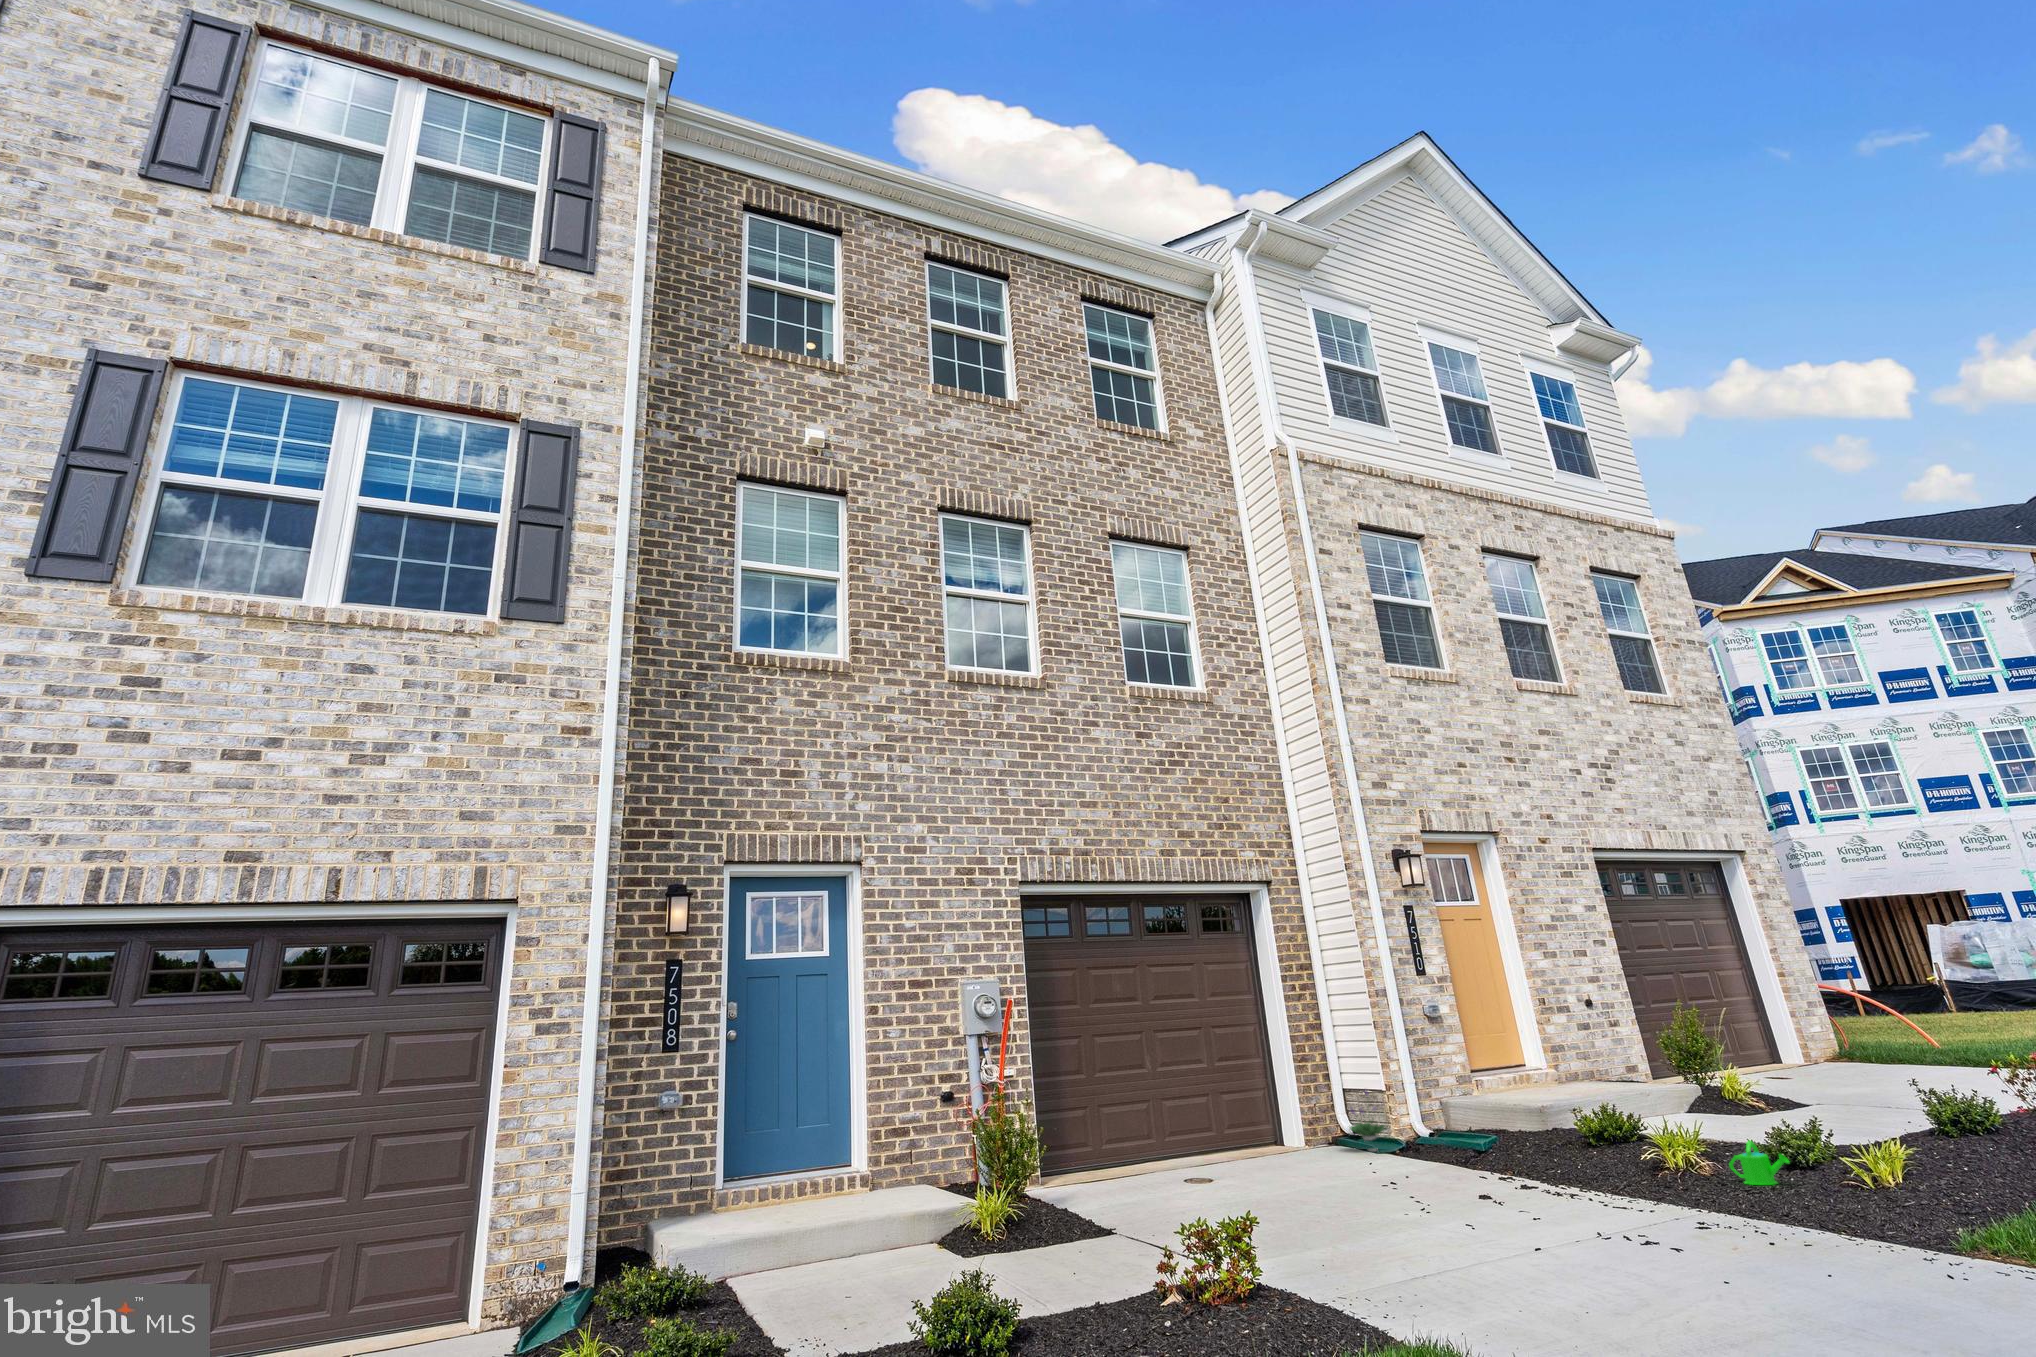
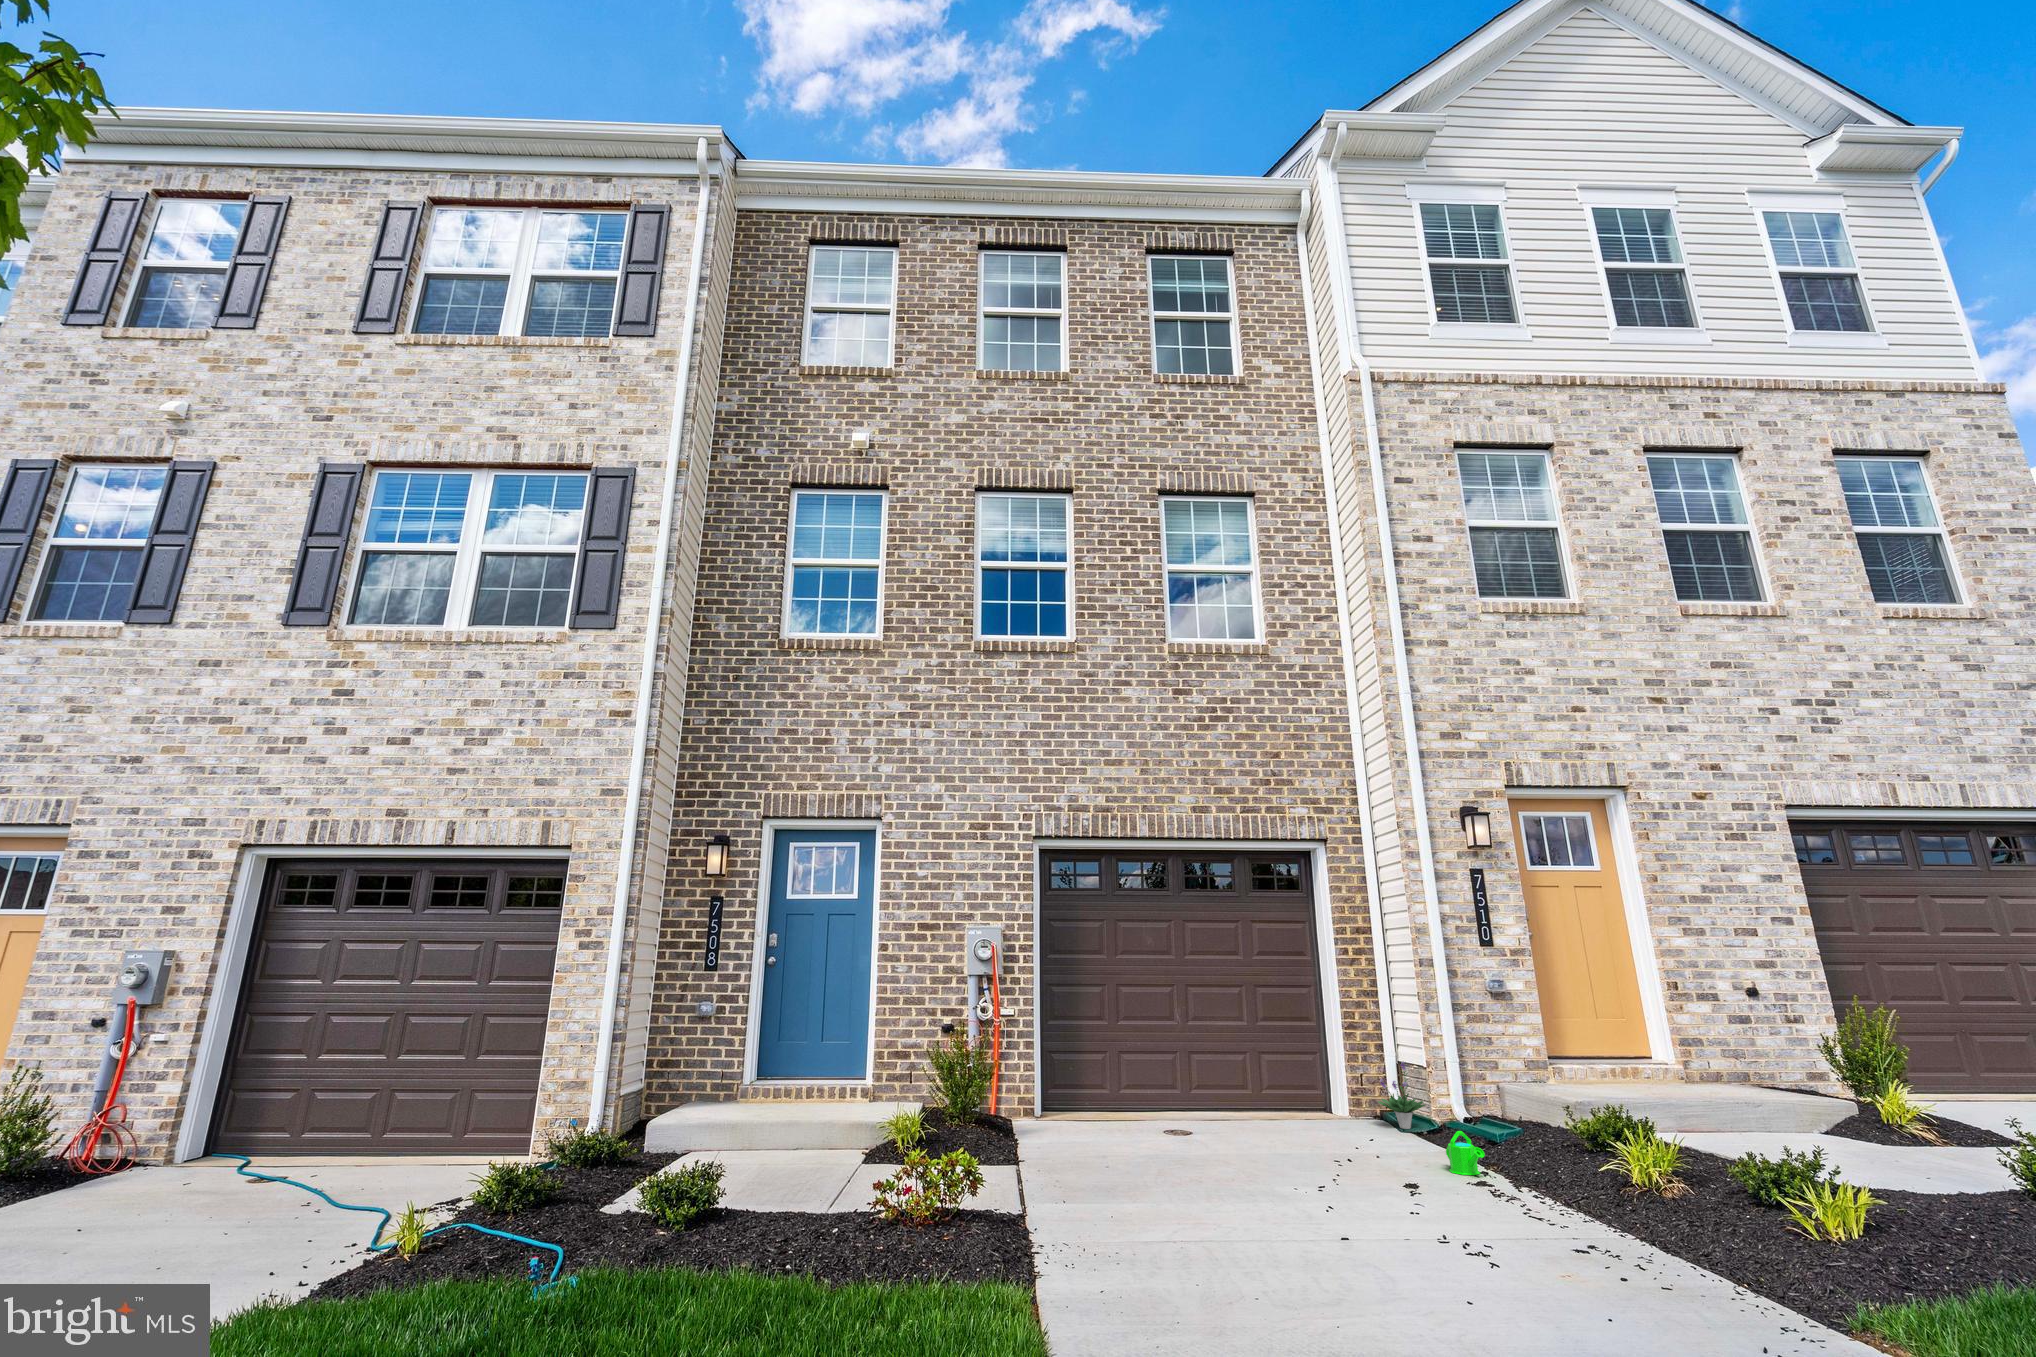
watering can: present [1729,1140,1789,1185] -> present [1446,1131,1485,1175]

